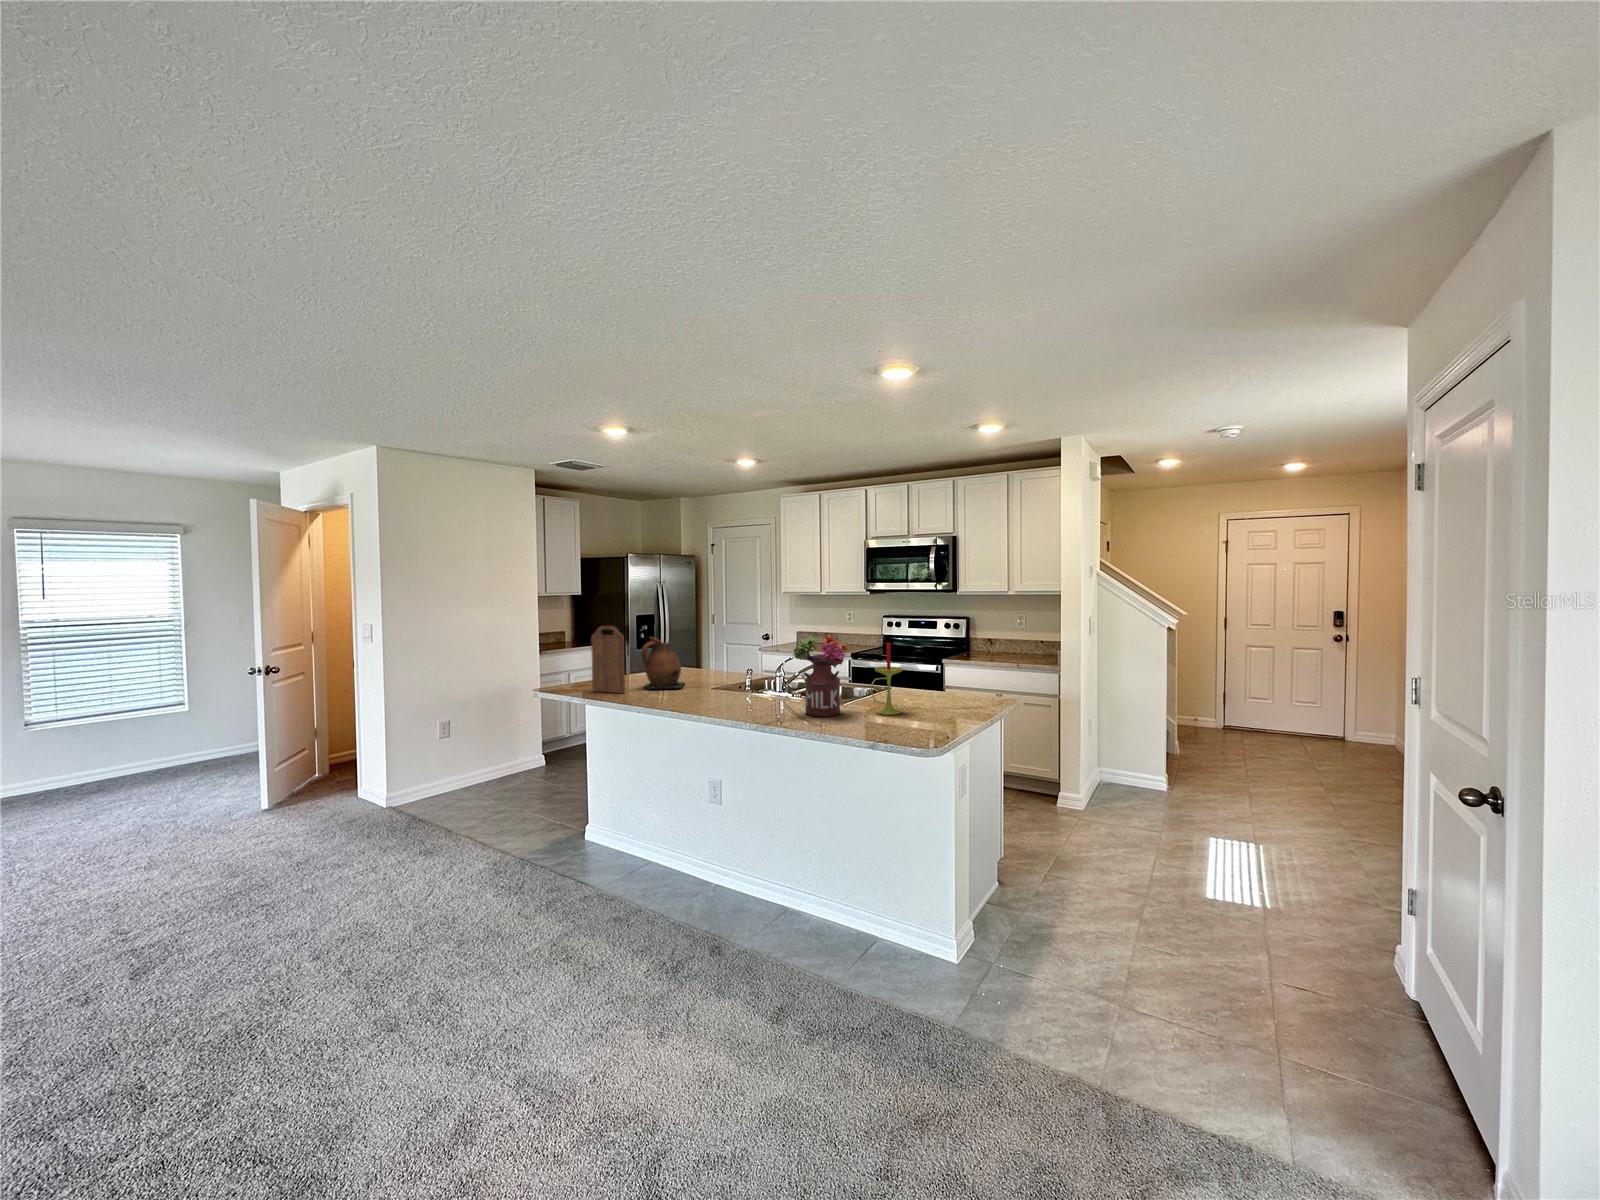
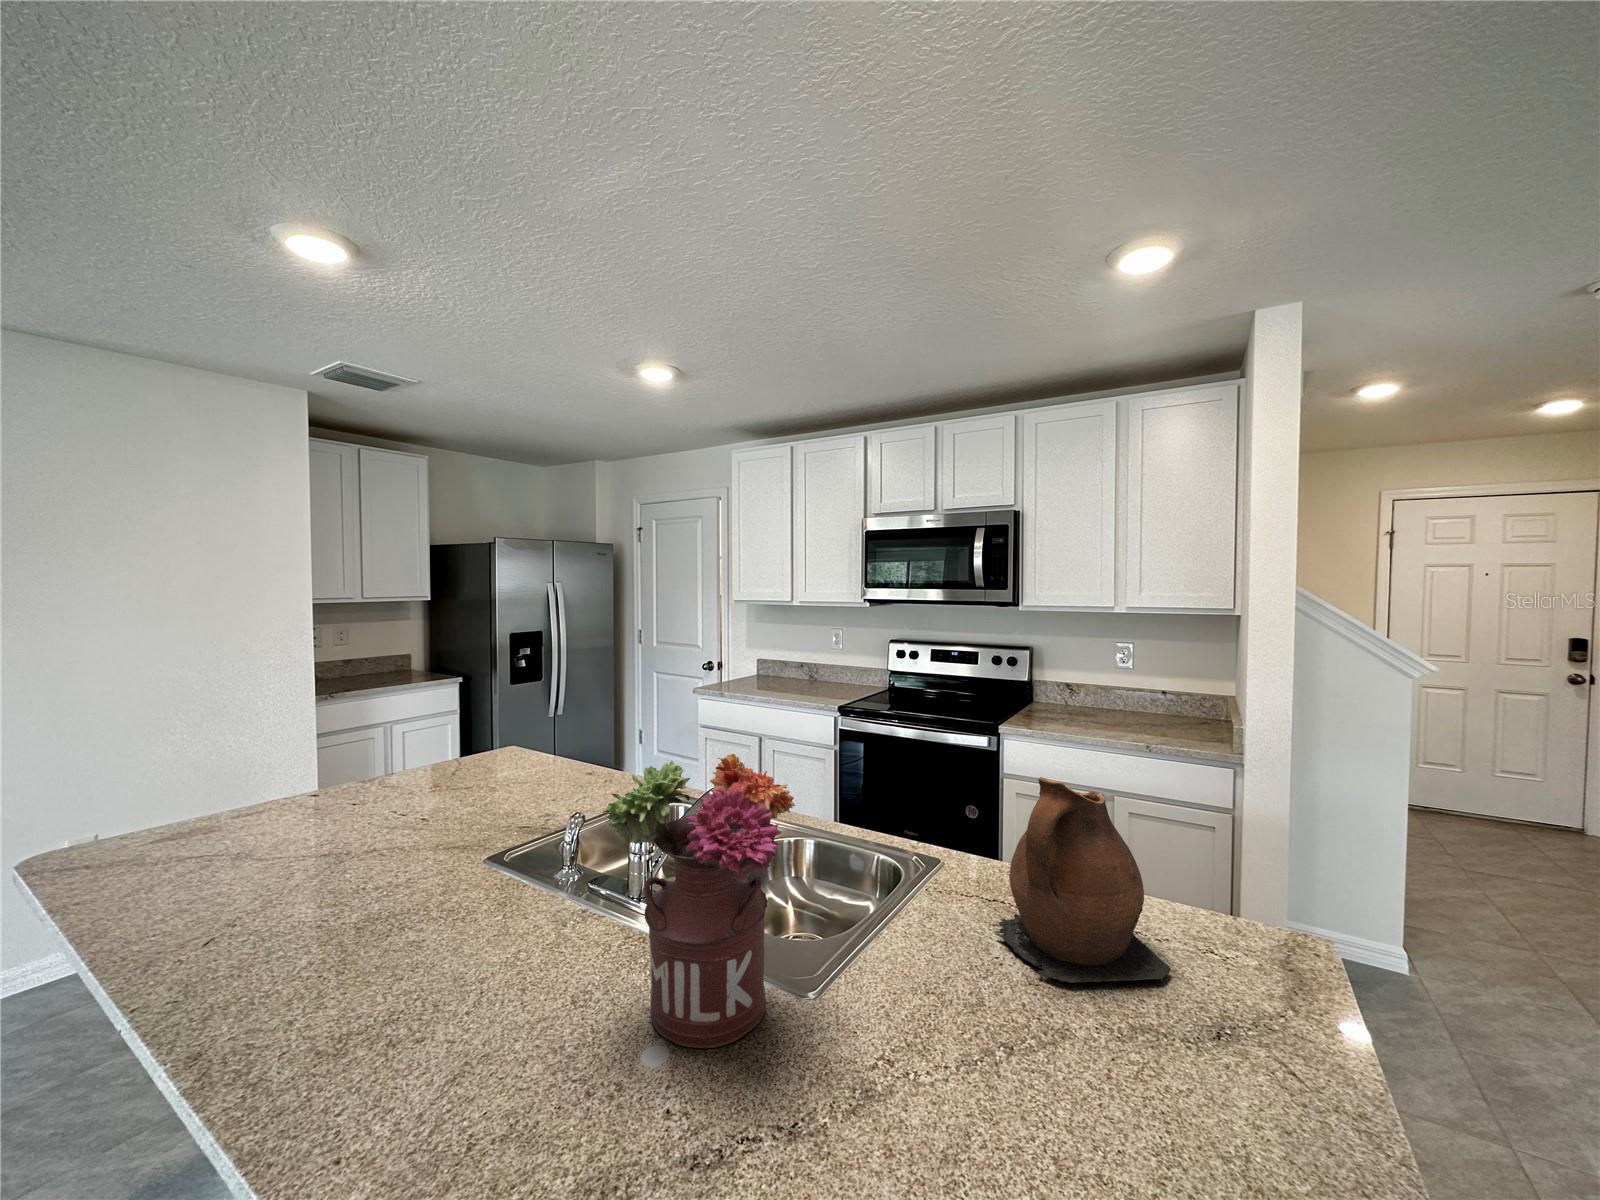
cutting board: present [591,626,625,693] -> none [198,681,263,849]
ceramic pitcher: present [641,637,684,688] -> present [993,777,1171,983]
candle: present [870,643,902,715] -> none [865,778,975,1039]

